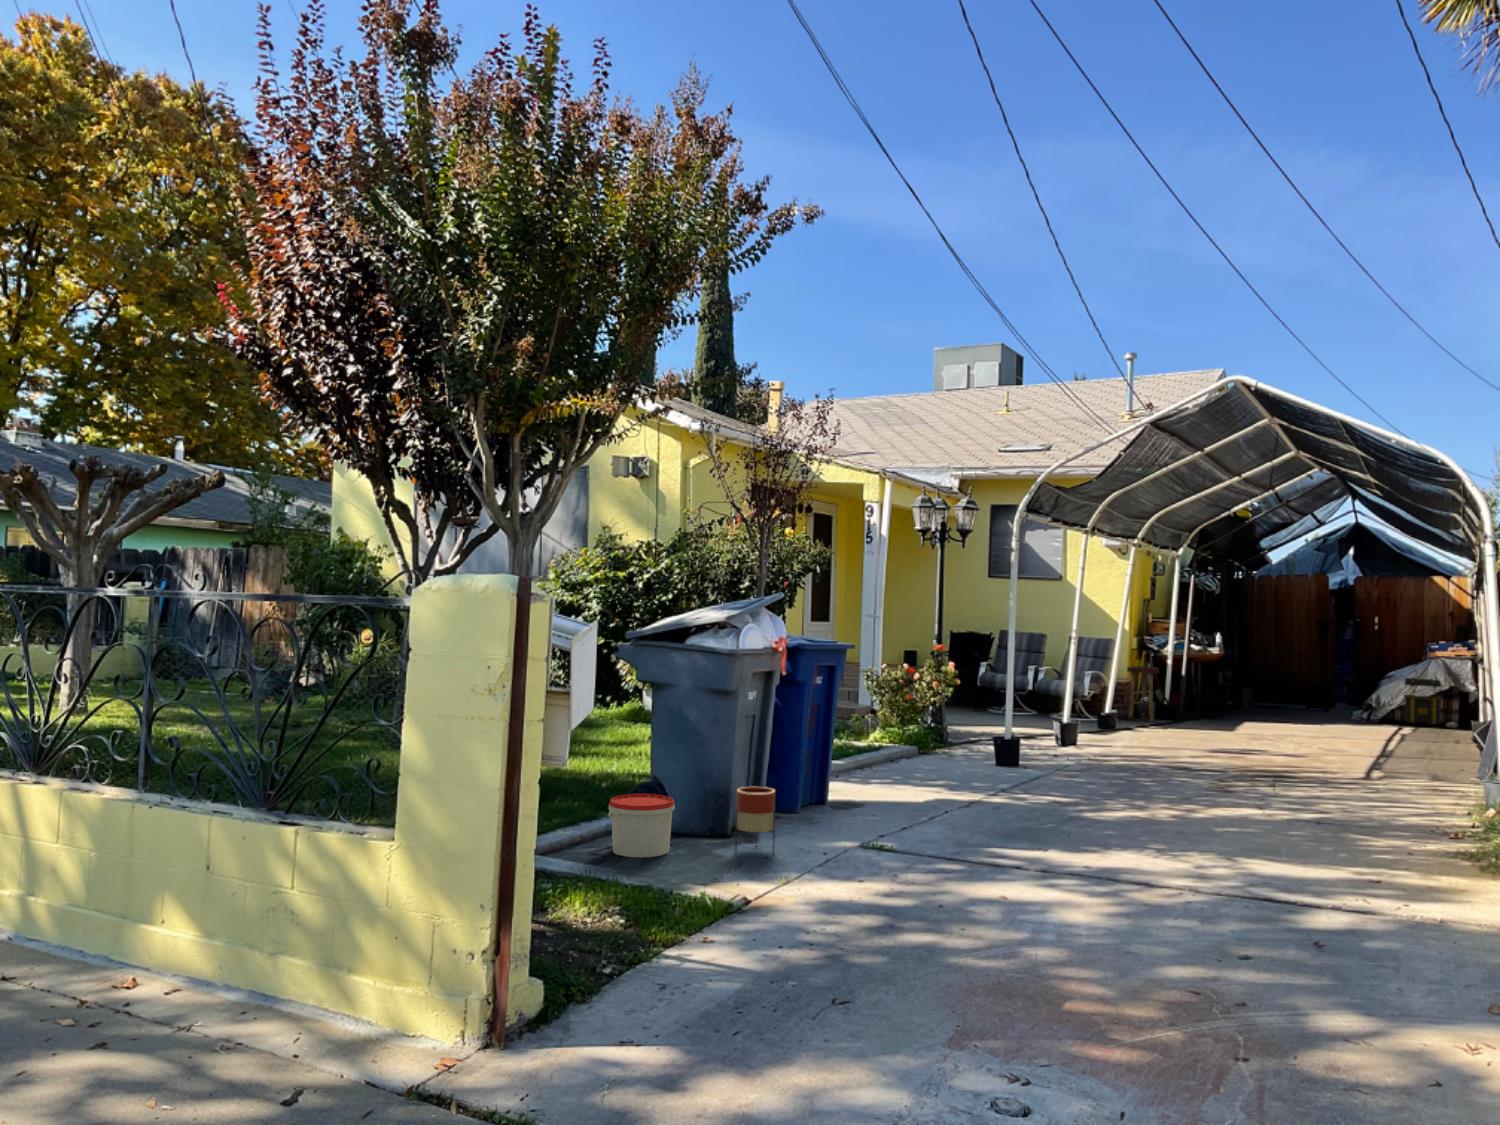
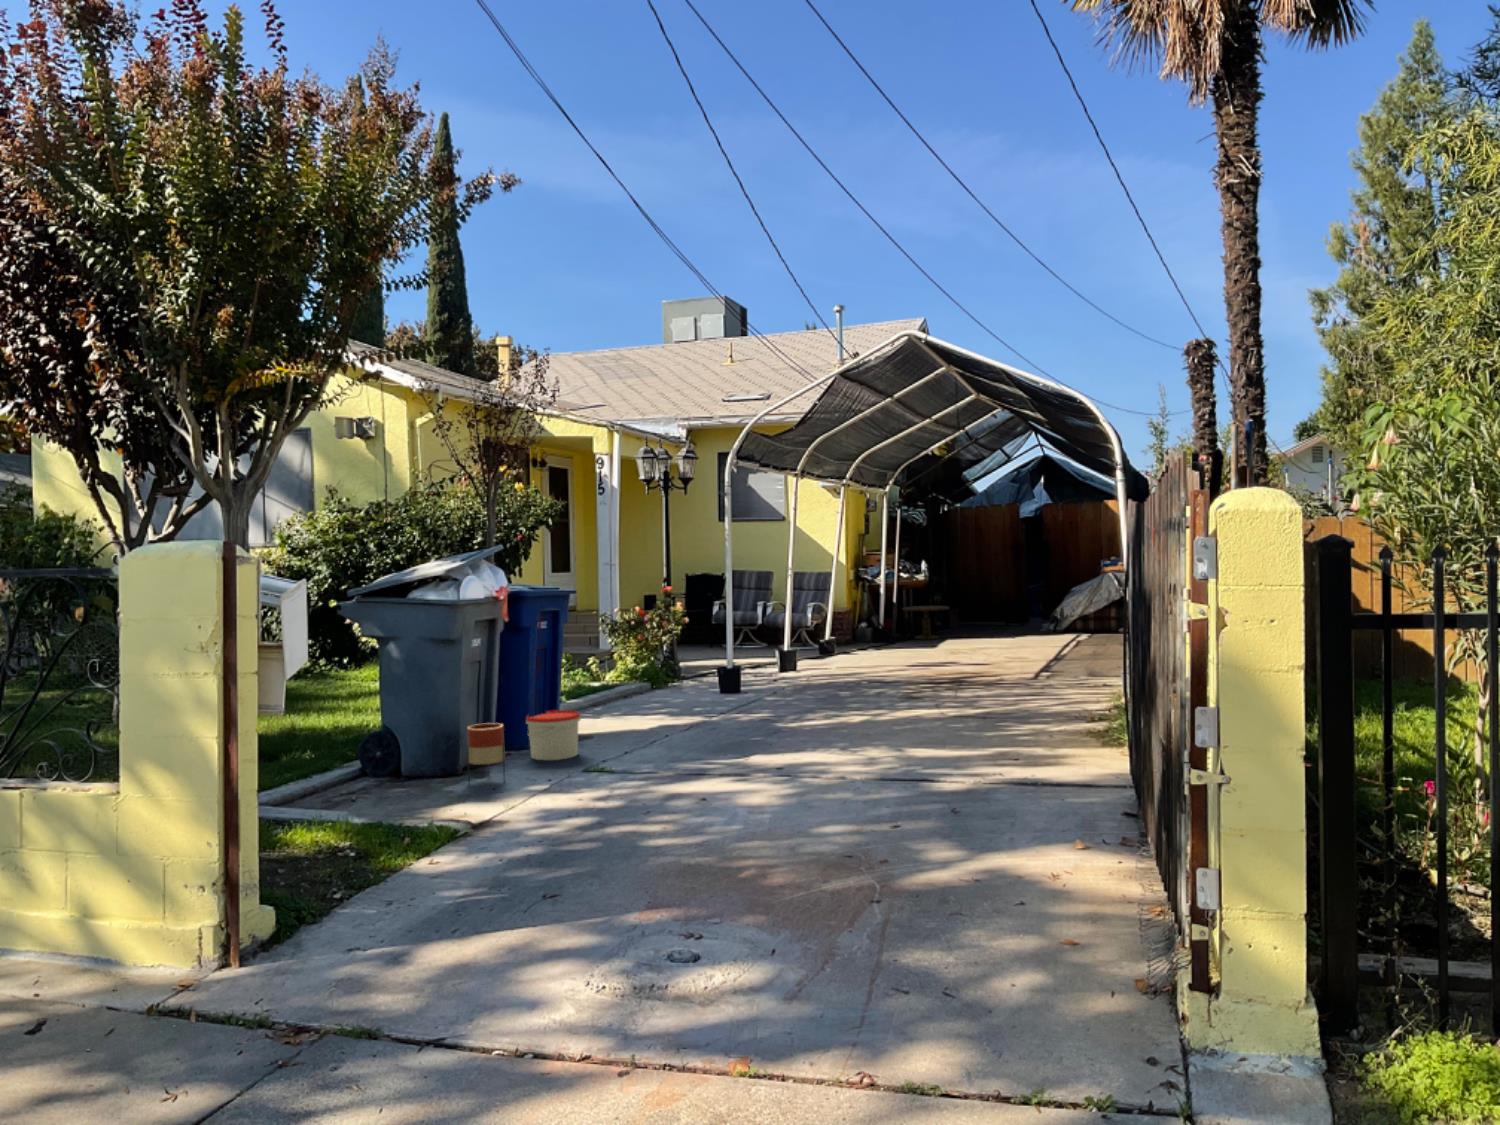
stool: present [1127,666,1159,722] -> none [845,595,873,644]
toolbox: present [1404,678,1442,725] -> none [1073,589,1103,629]
side table: none [1192,683,1249,722] -> present [903,606,949,639]
bucket: present [608,794,675,857] -> present [526,710,580,760]

